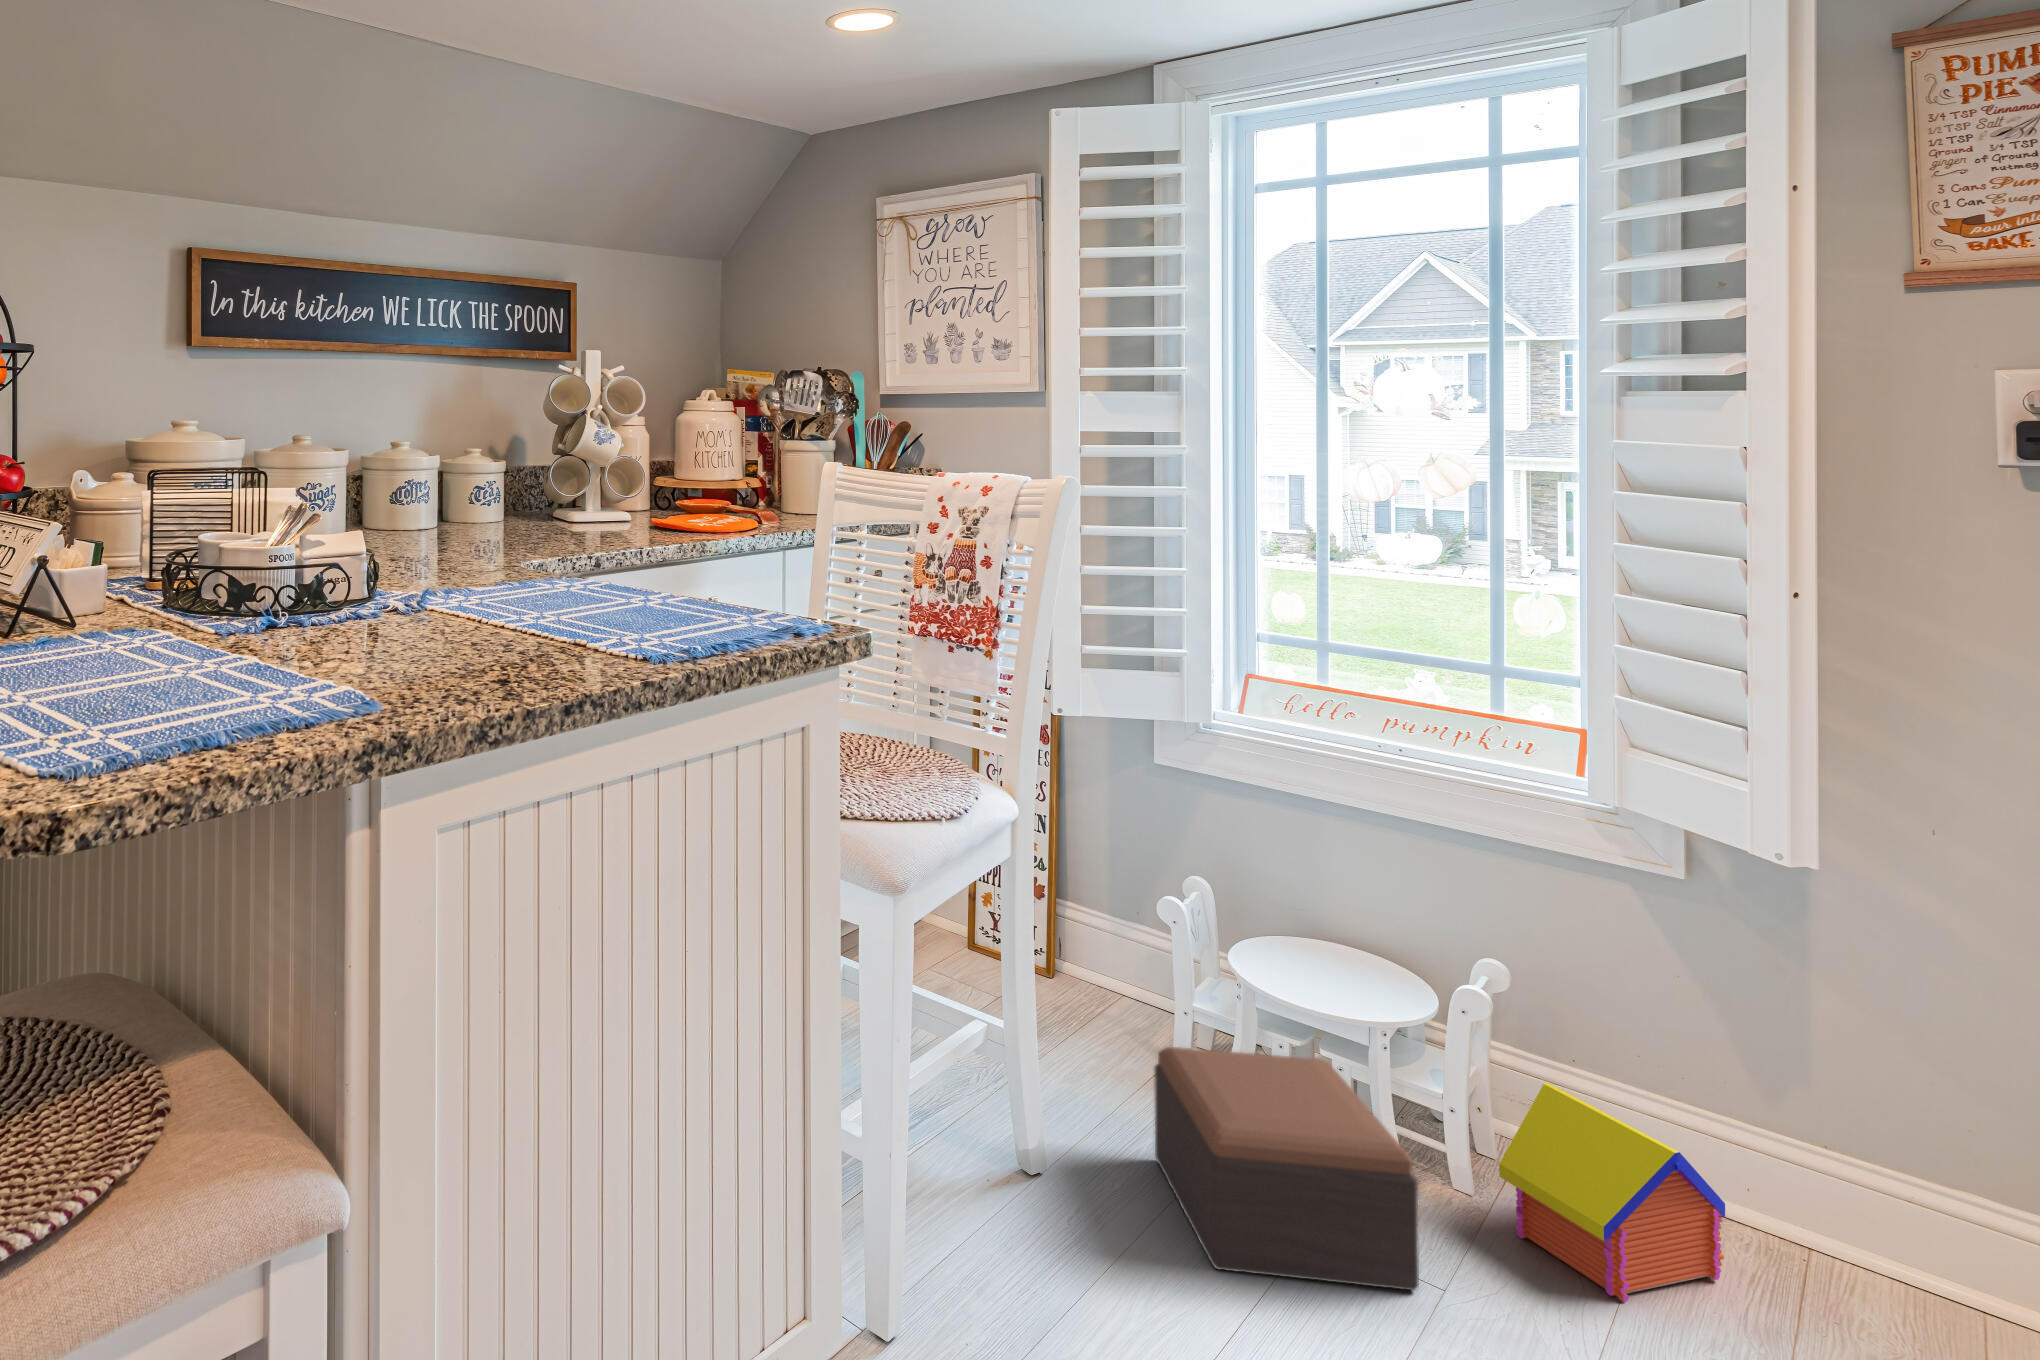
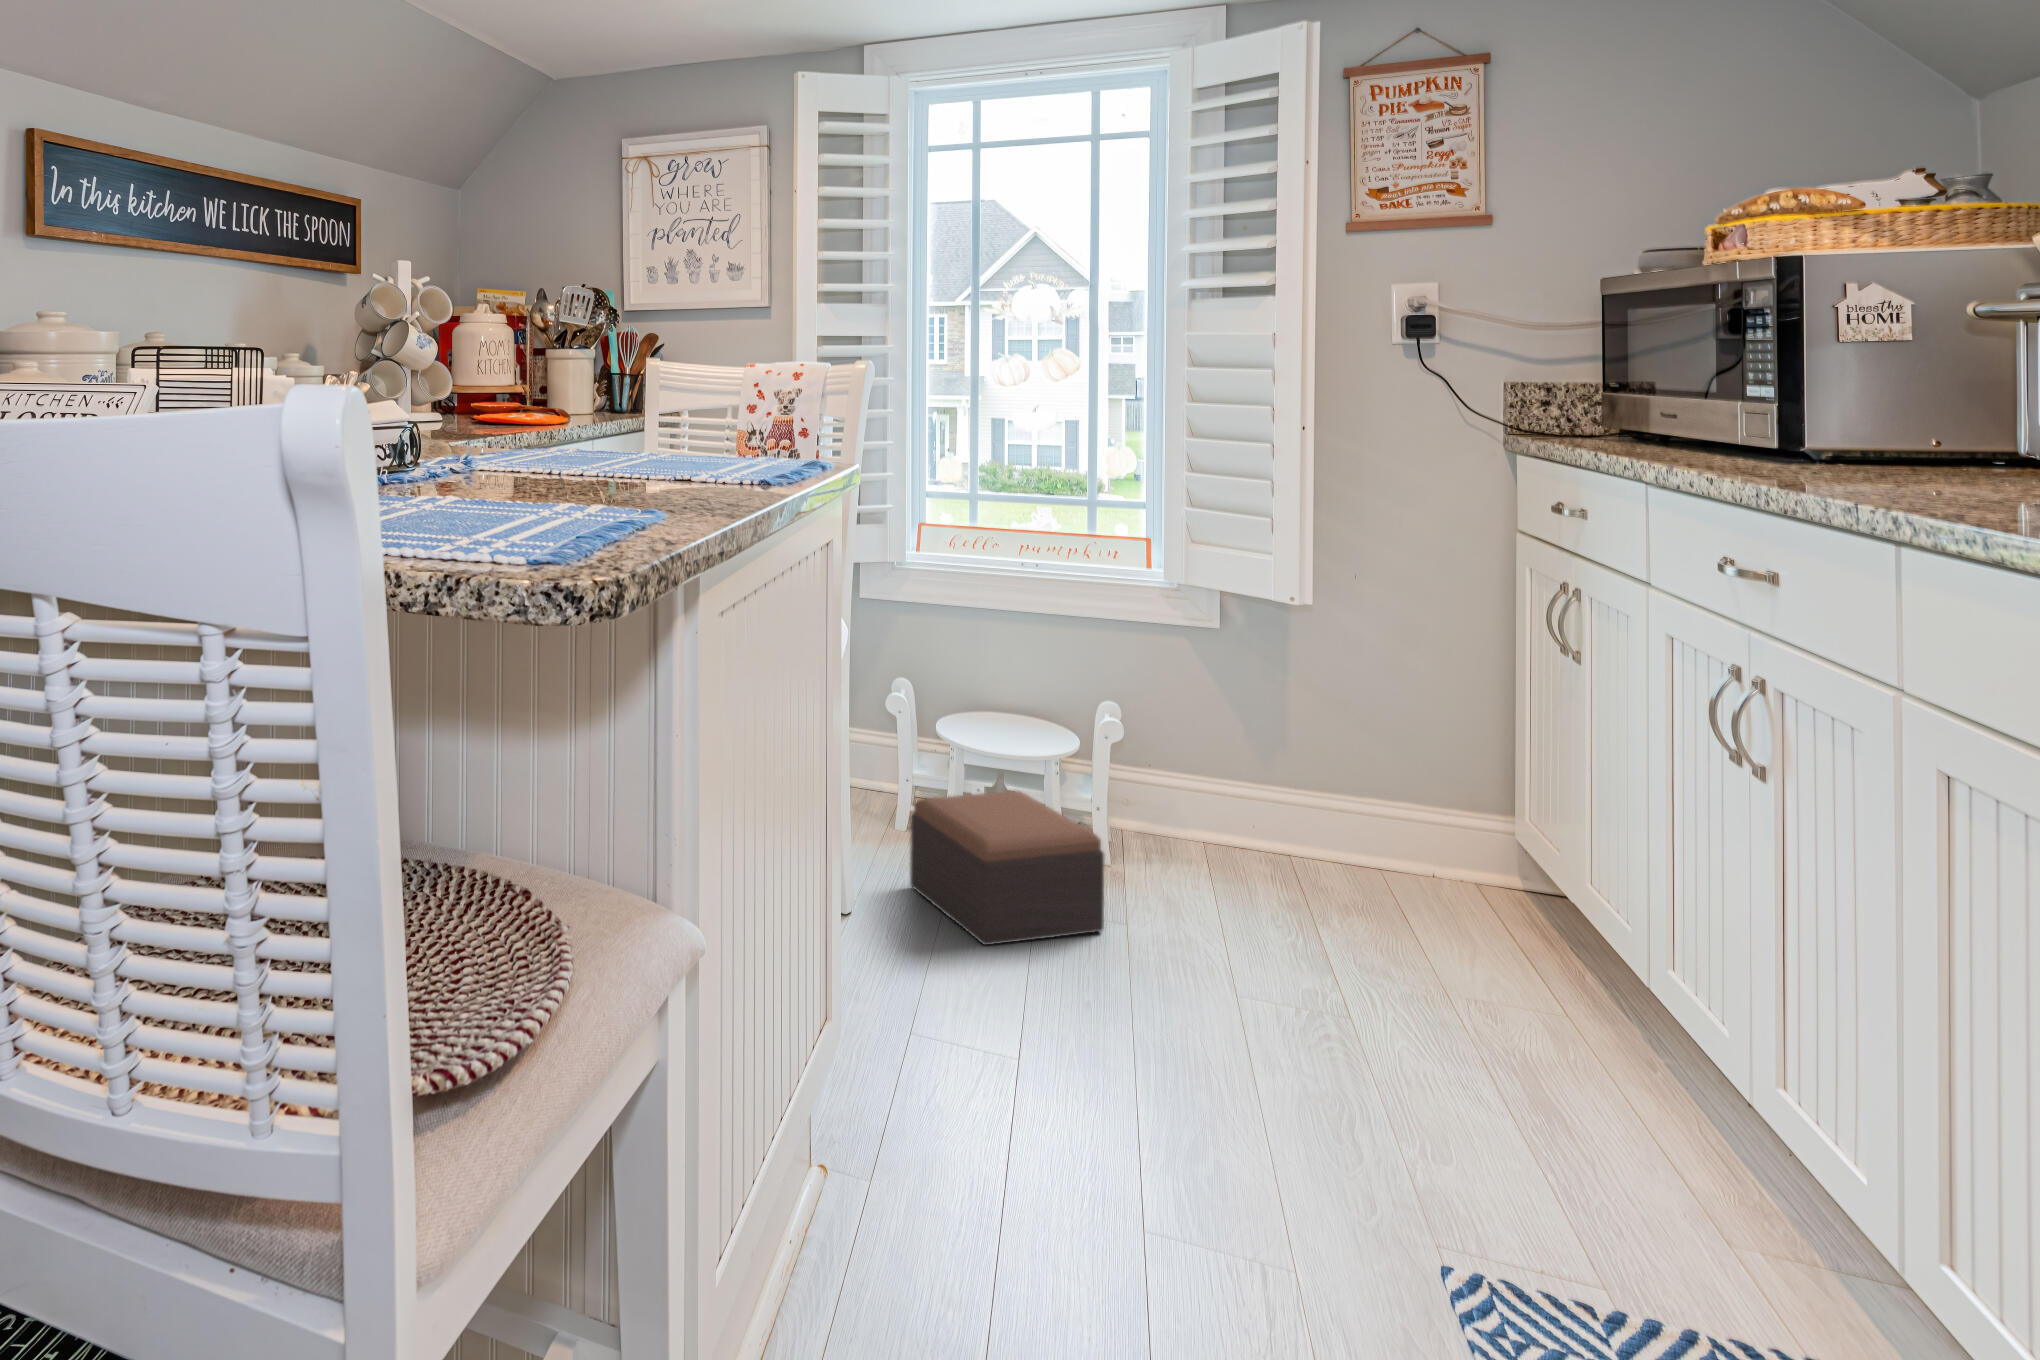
toy house: present [1499,1083,1725,1302] -> none [1128,782,1251,912]

